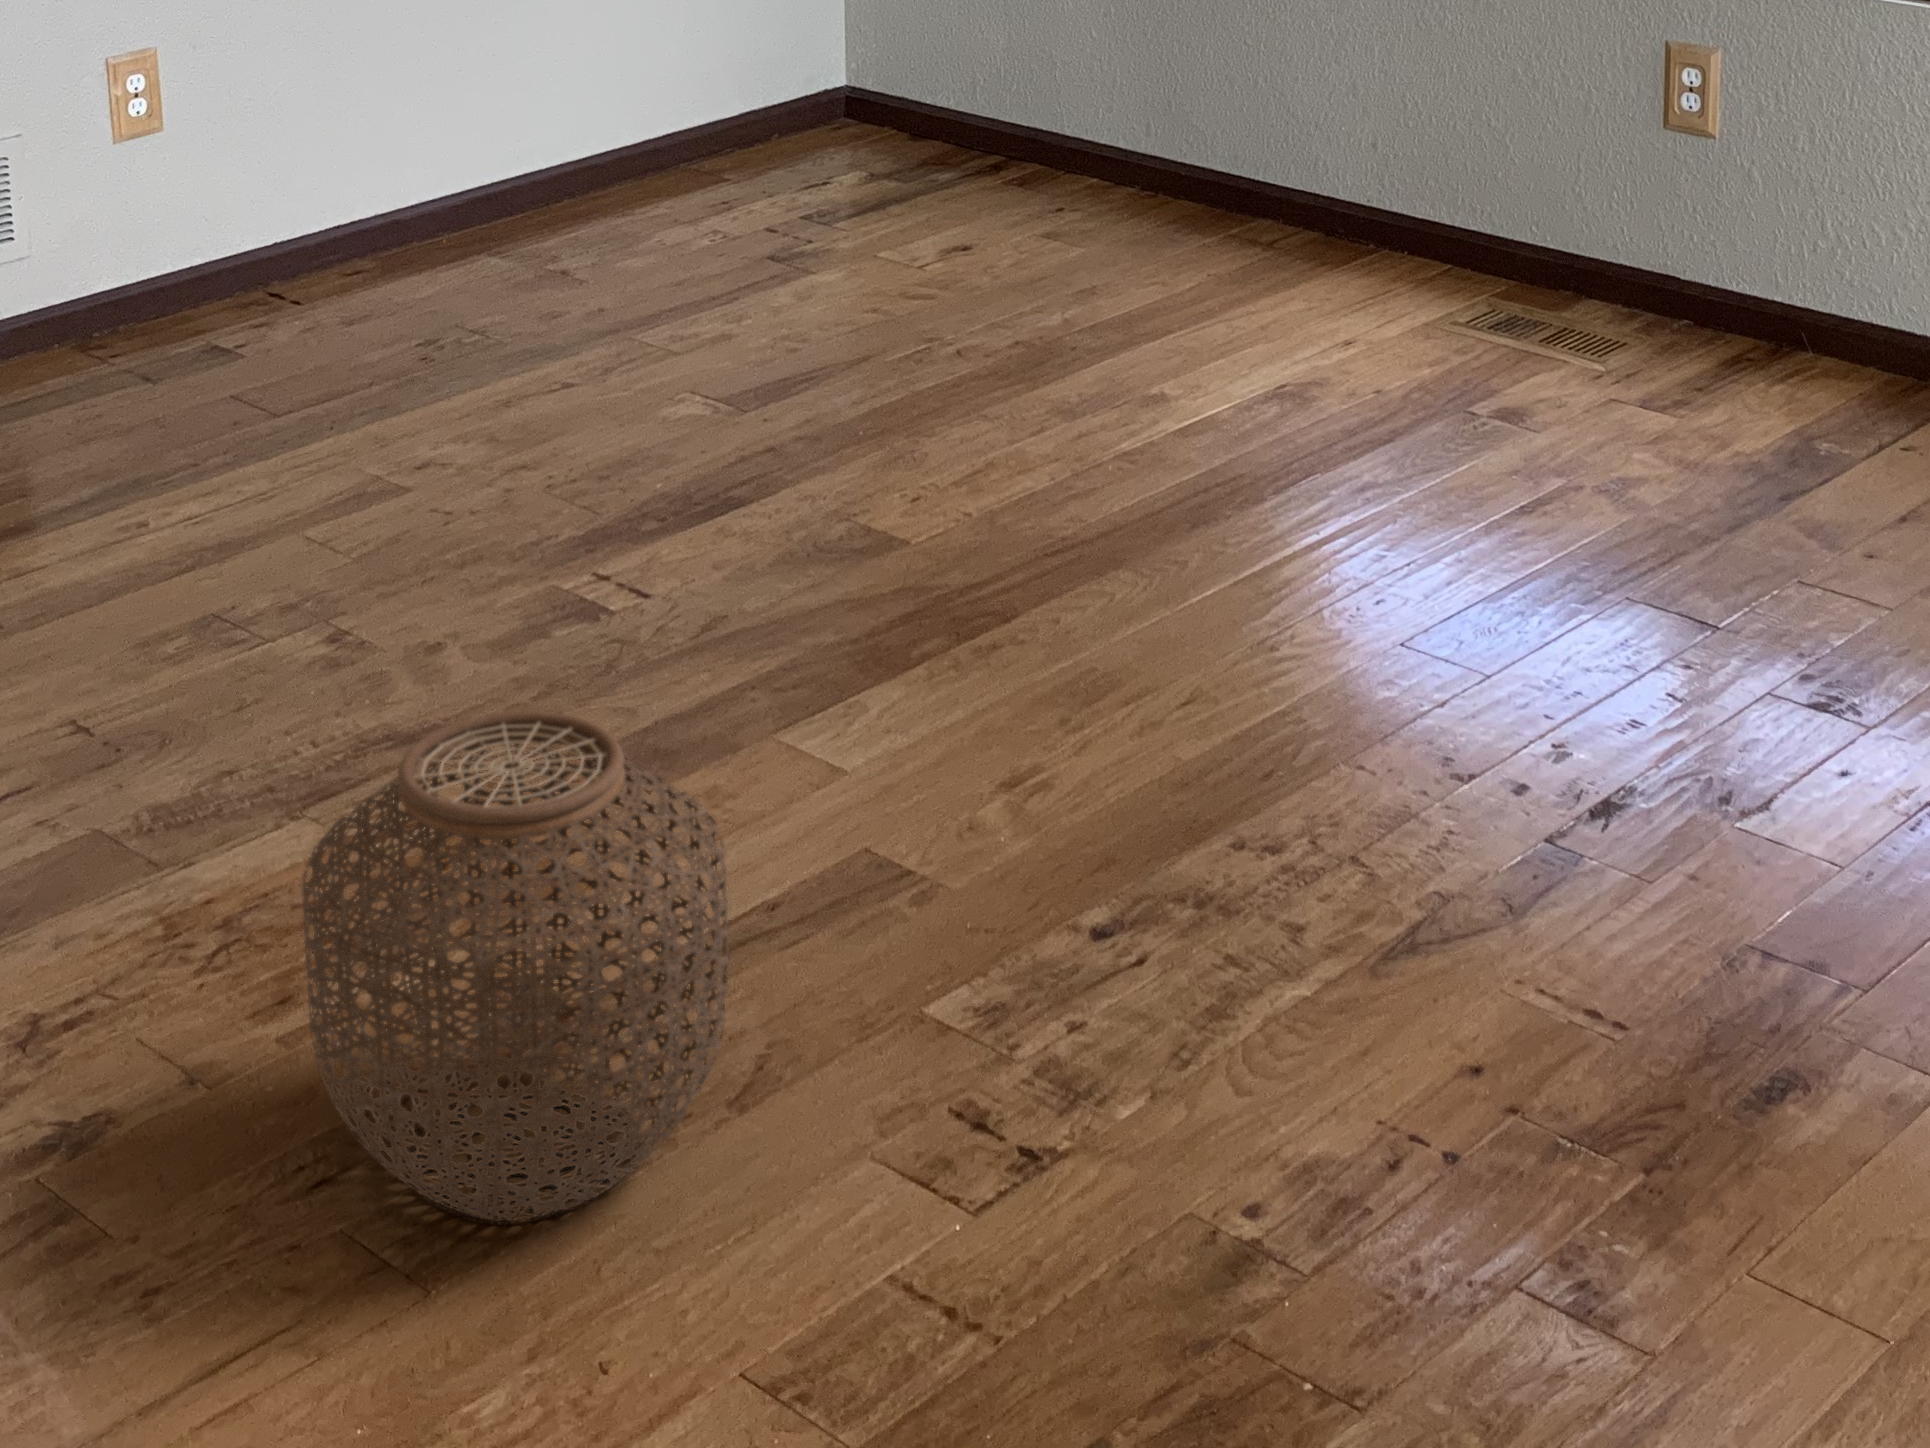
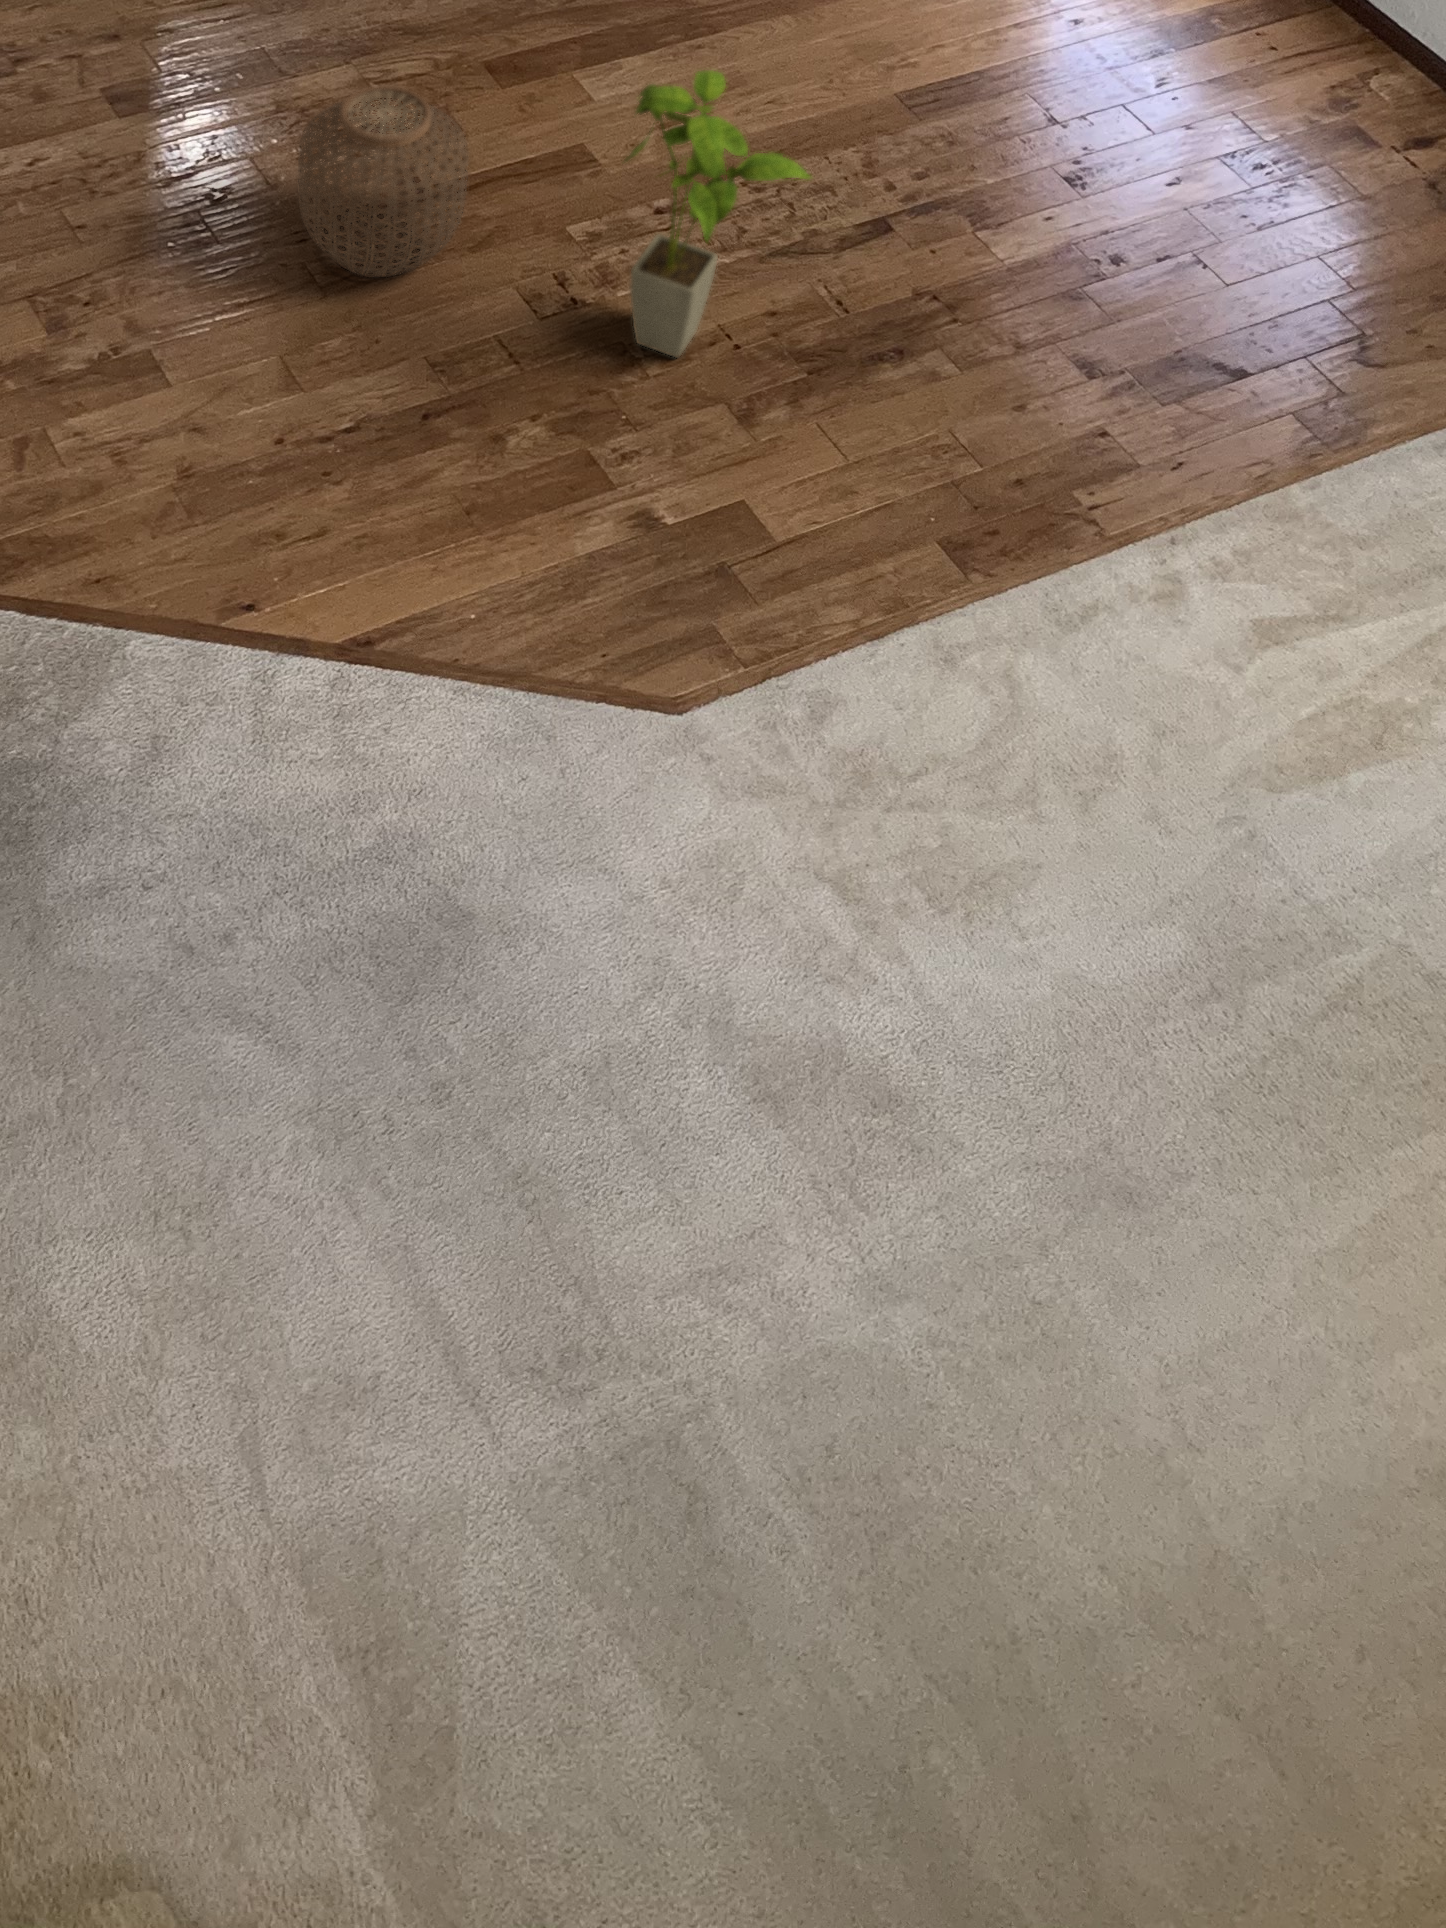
house plant: none [1129,396,1585,1209] -> present [626,70,810,357]

